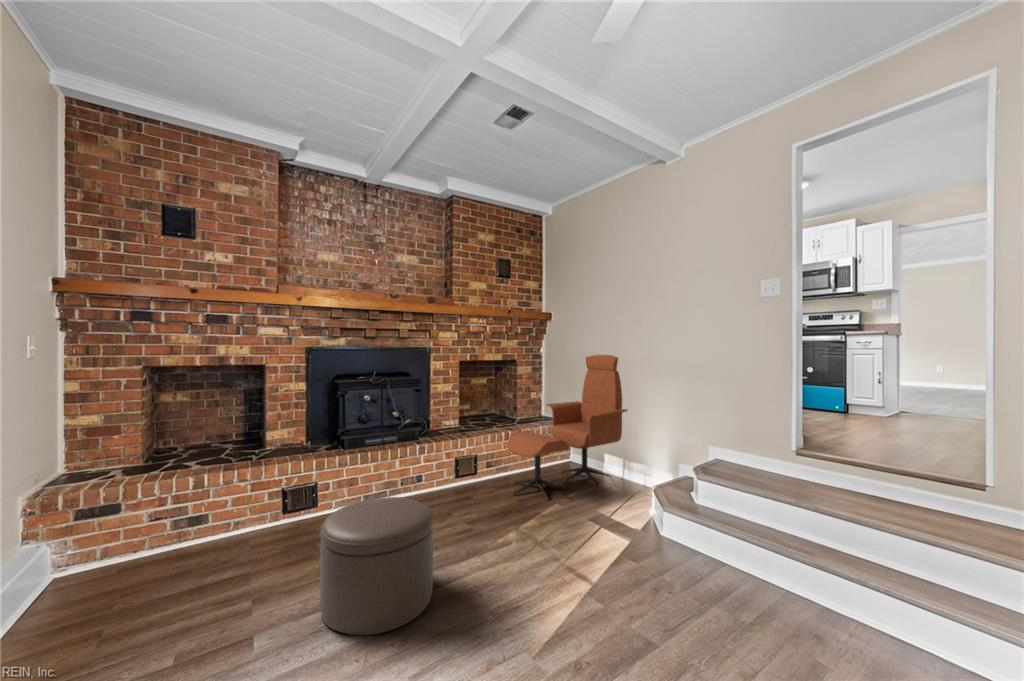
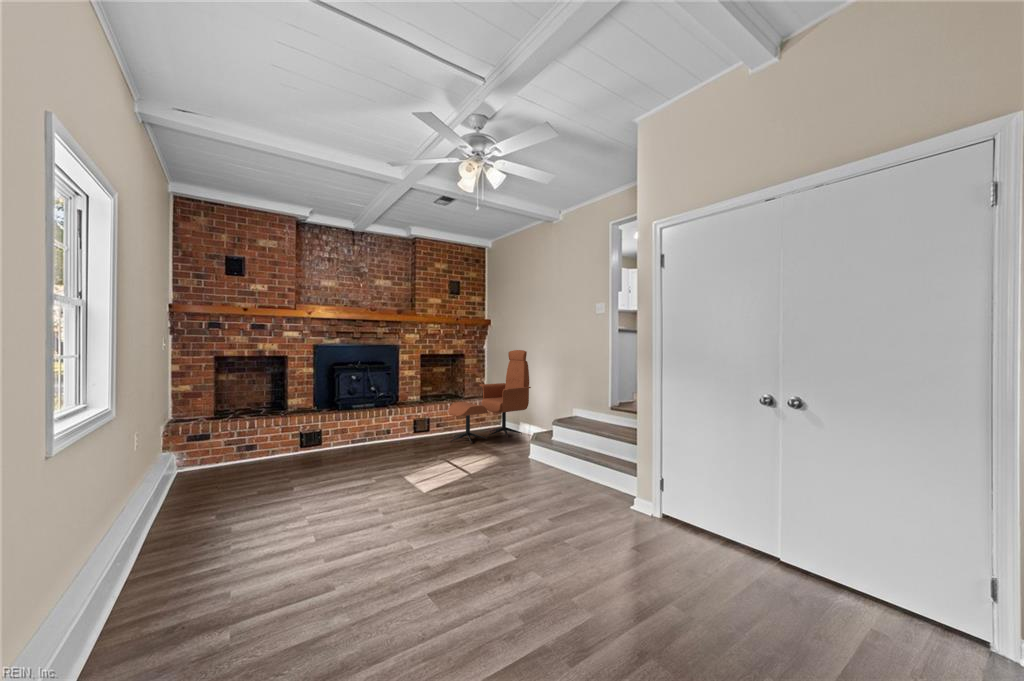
ottoman: present [320,497,433,635] -> none [326,427,386,486]

